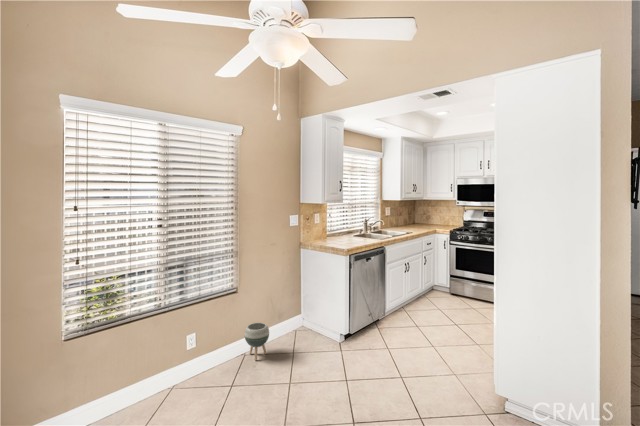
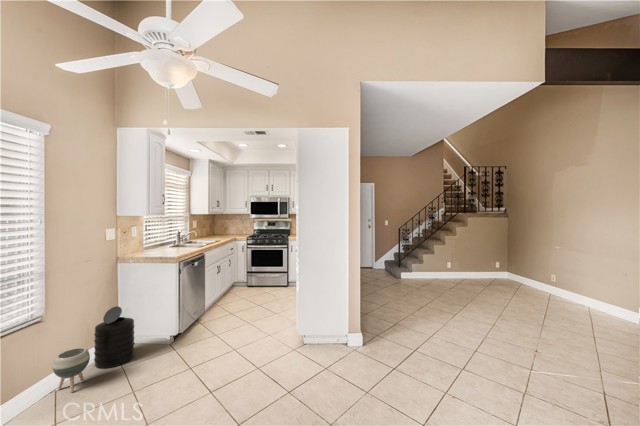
trash can: none [278,292,309,349] -> present [94,306,134,368]

